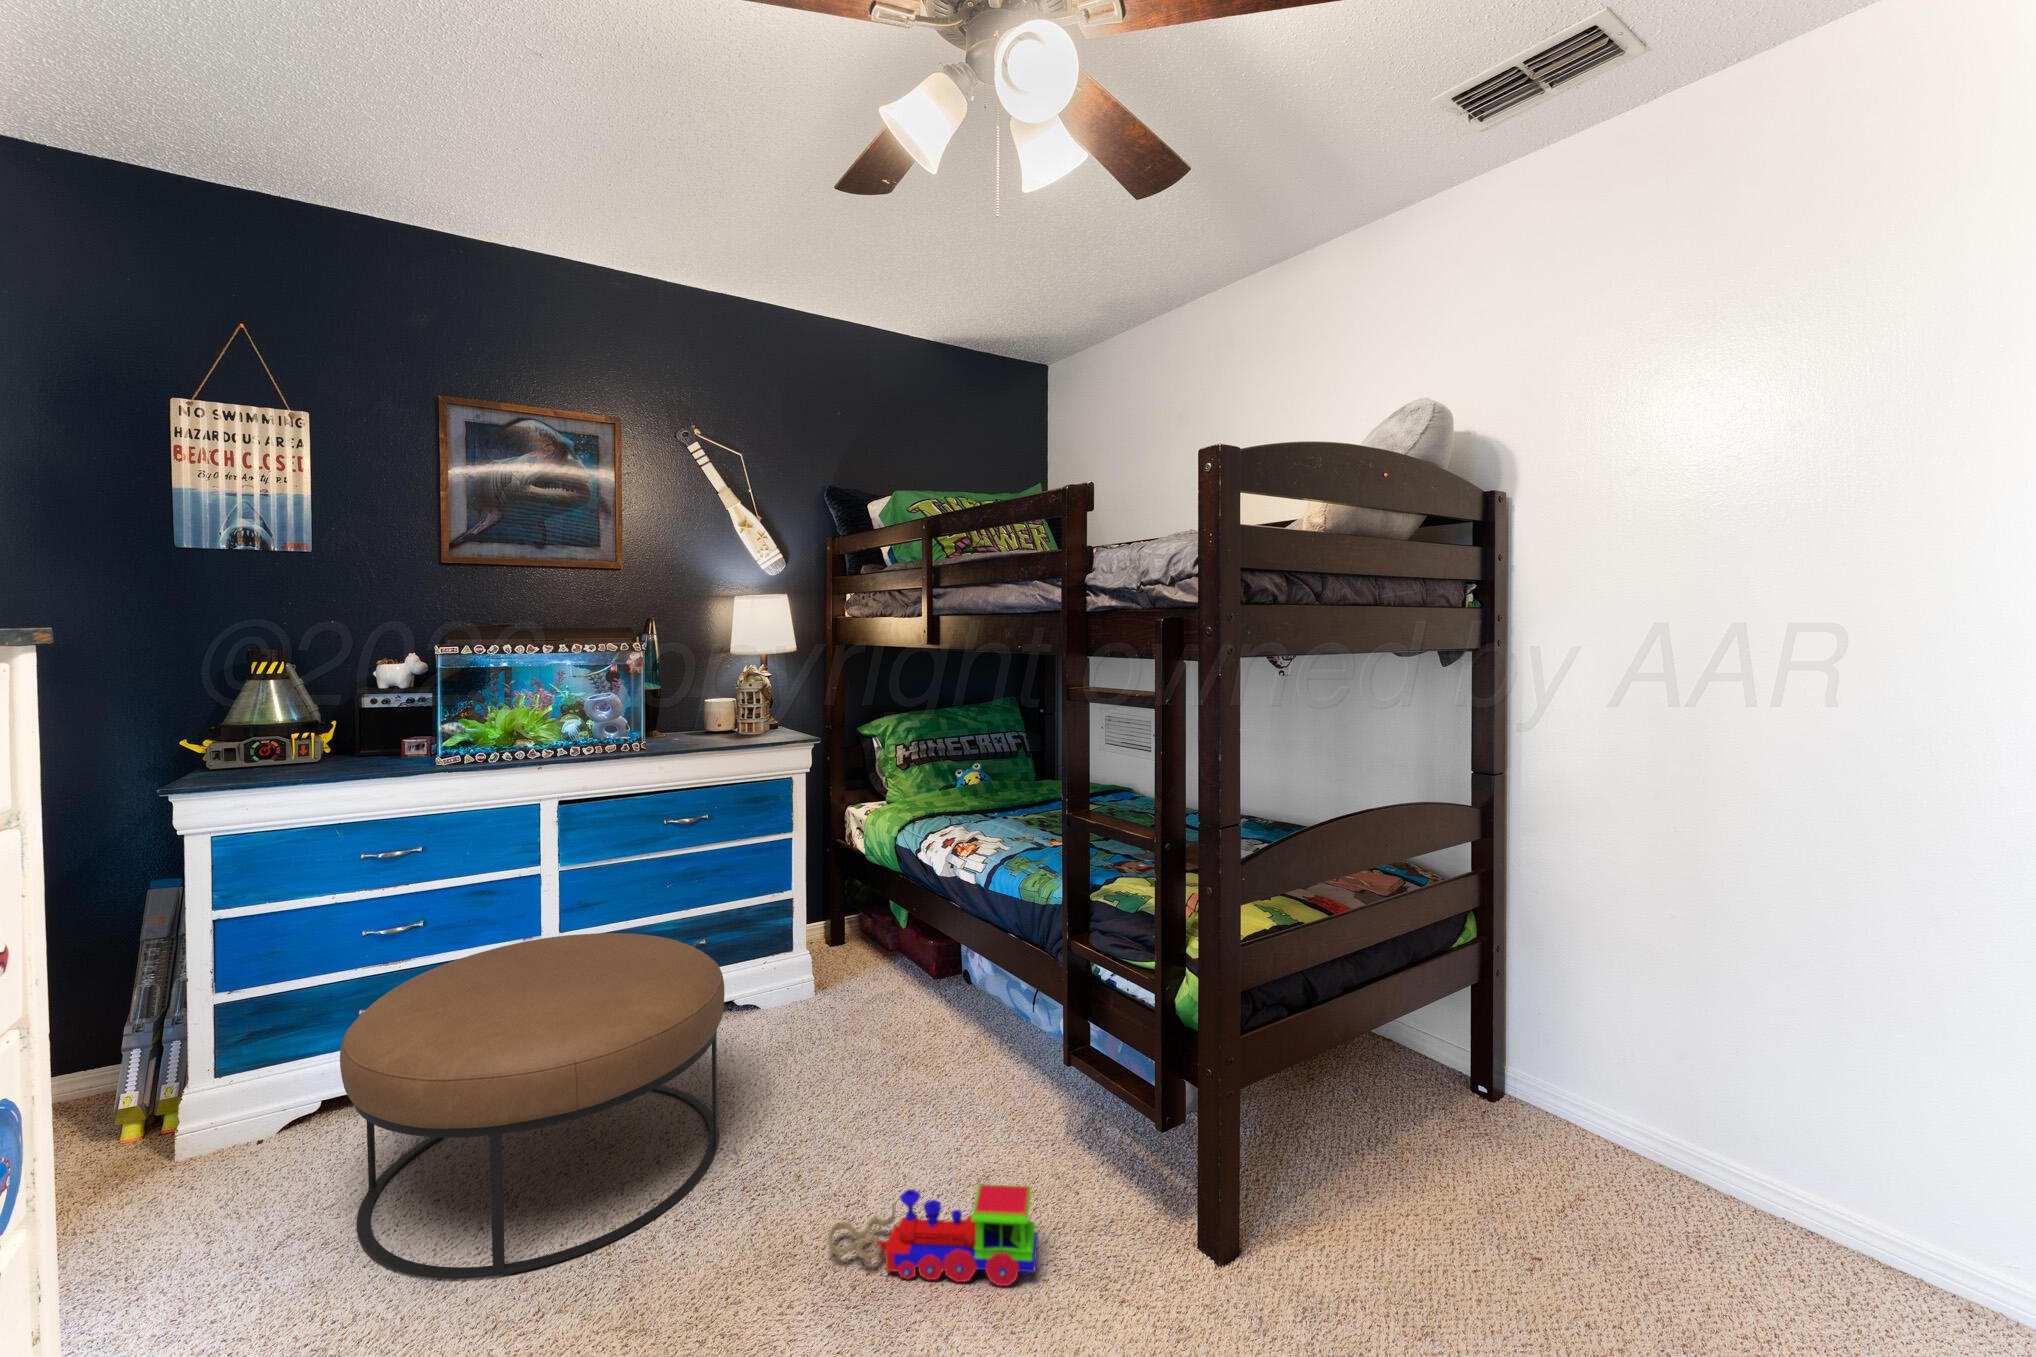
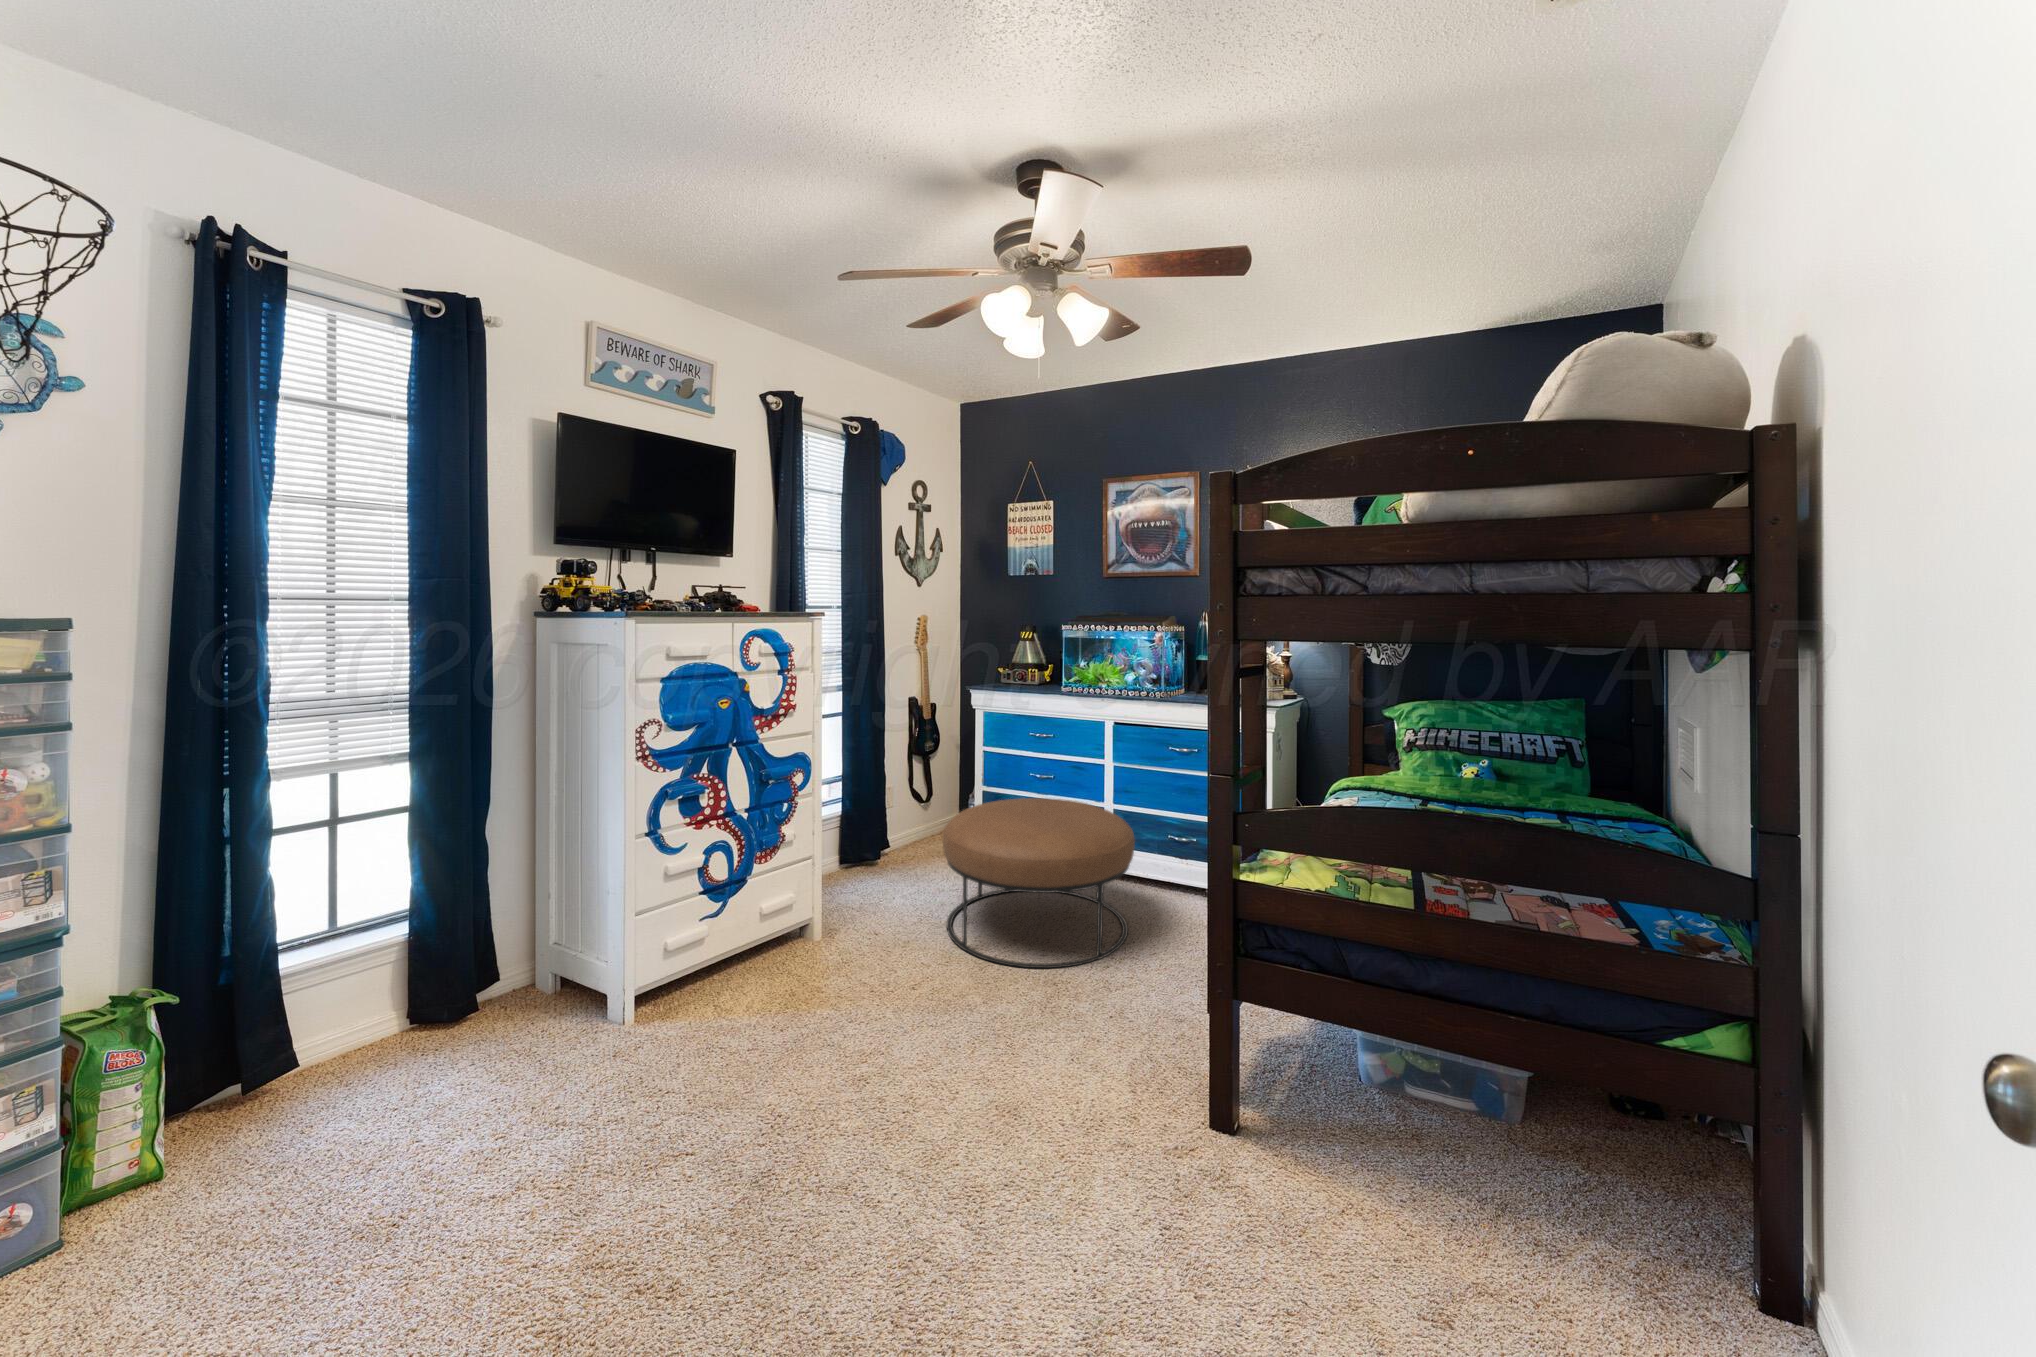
toy train: present [828,1184,1038,1286] -> none [1055,1016,1150,1121]

